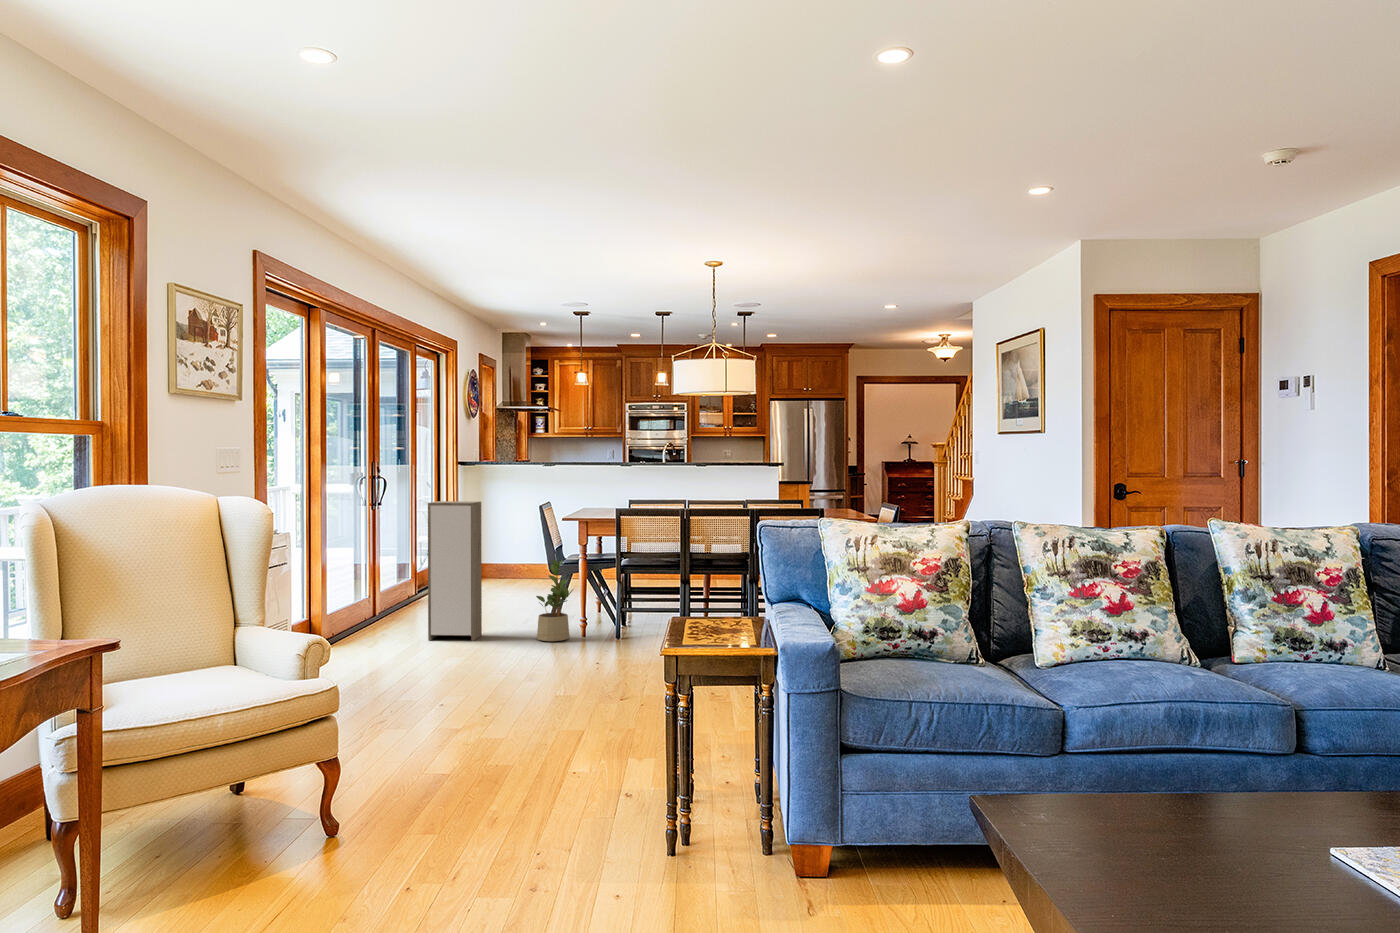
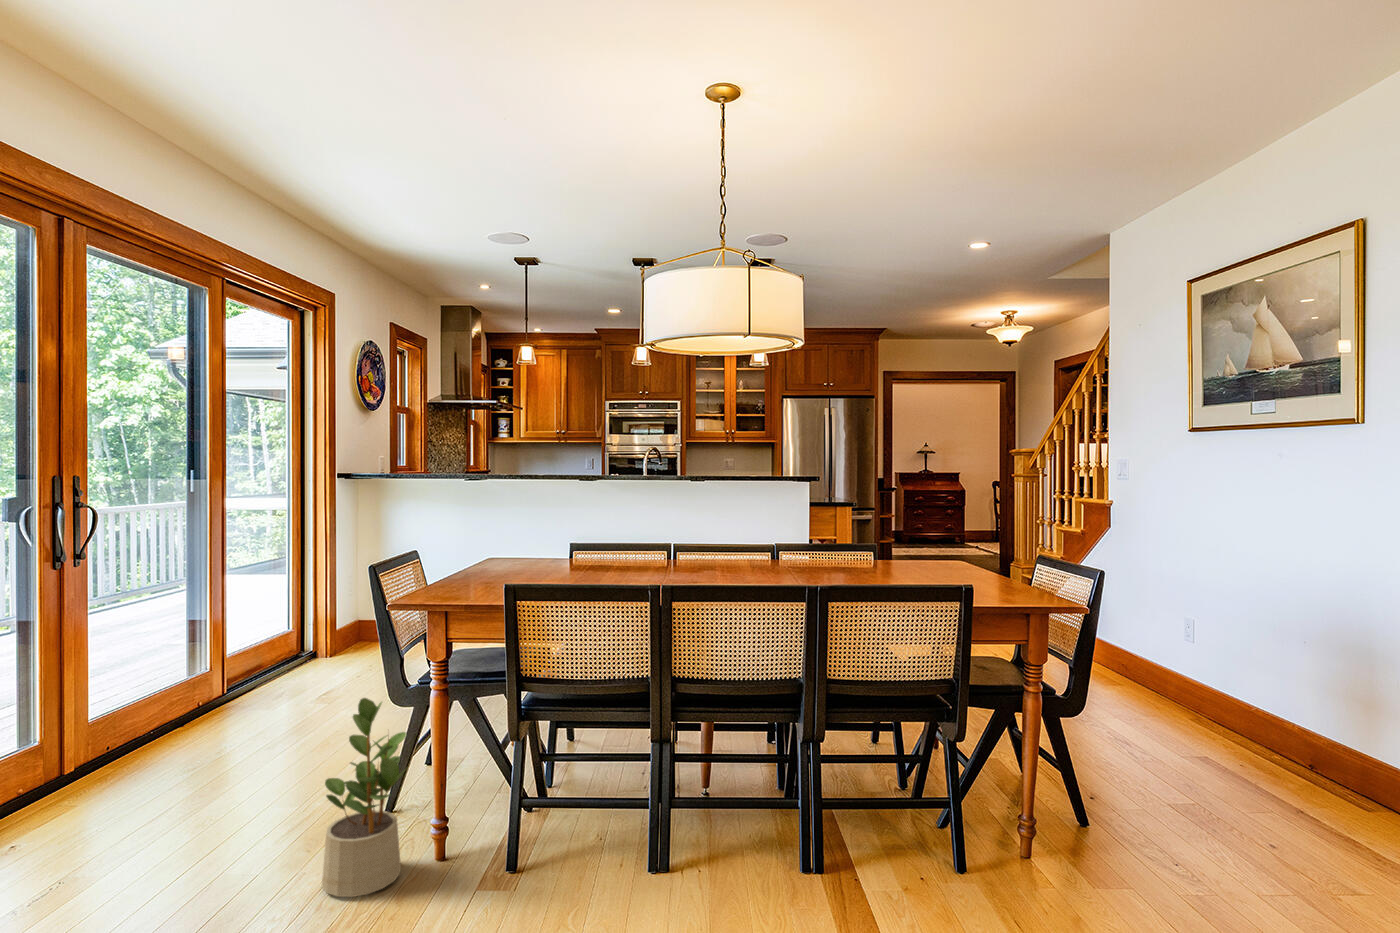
storage cabinet: present [428,501,482,641] -> none [66,562,217,892]

